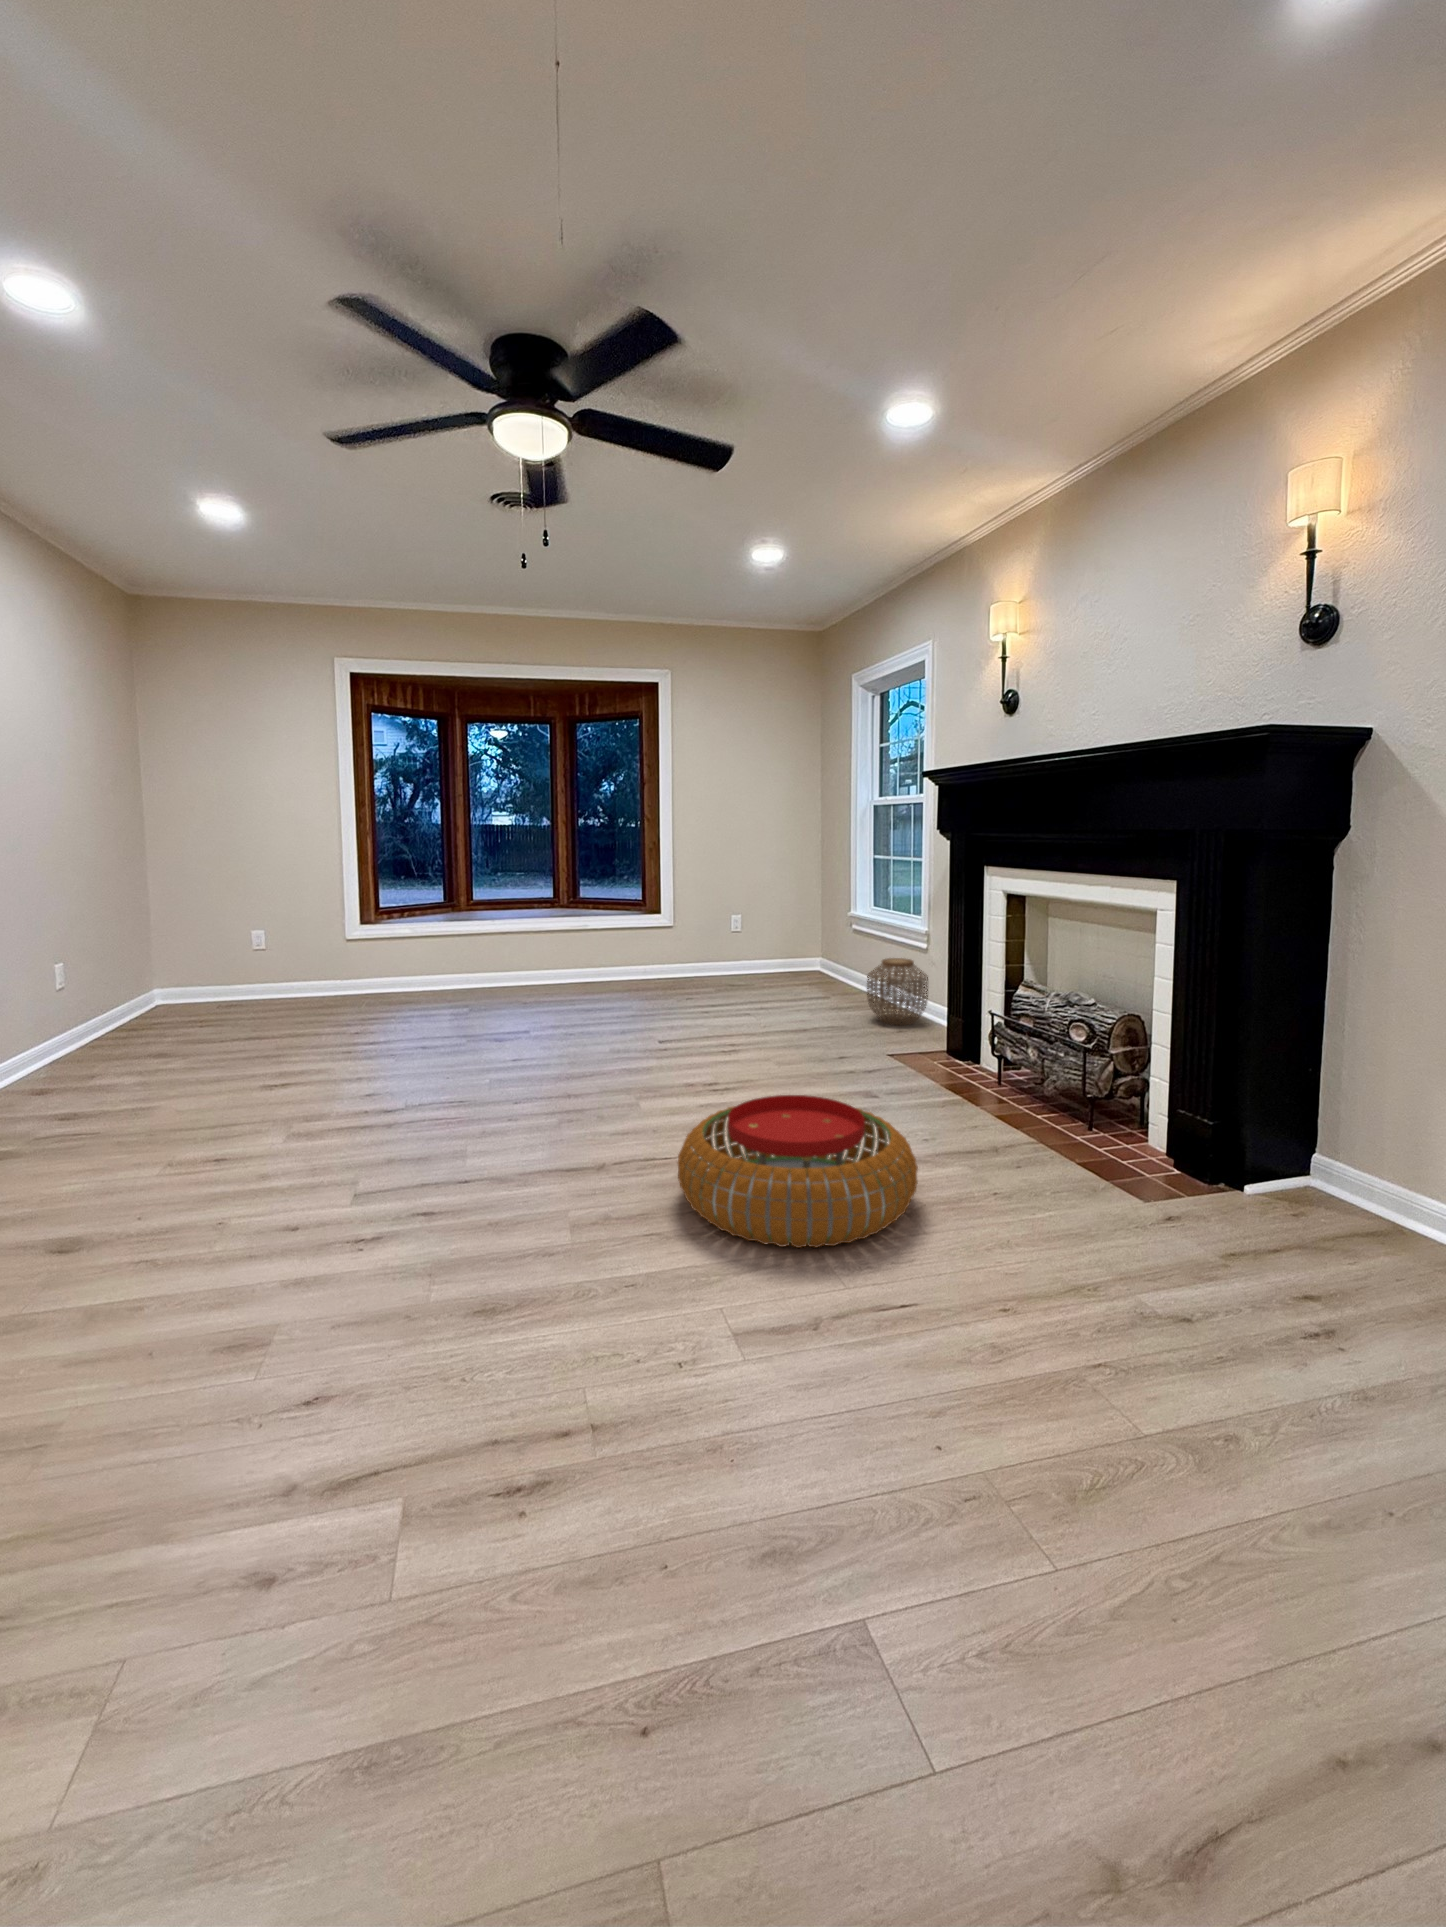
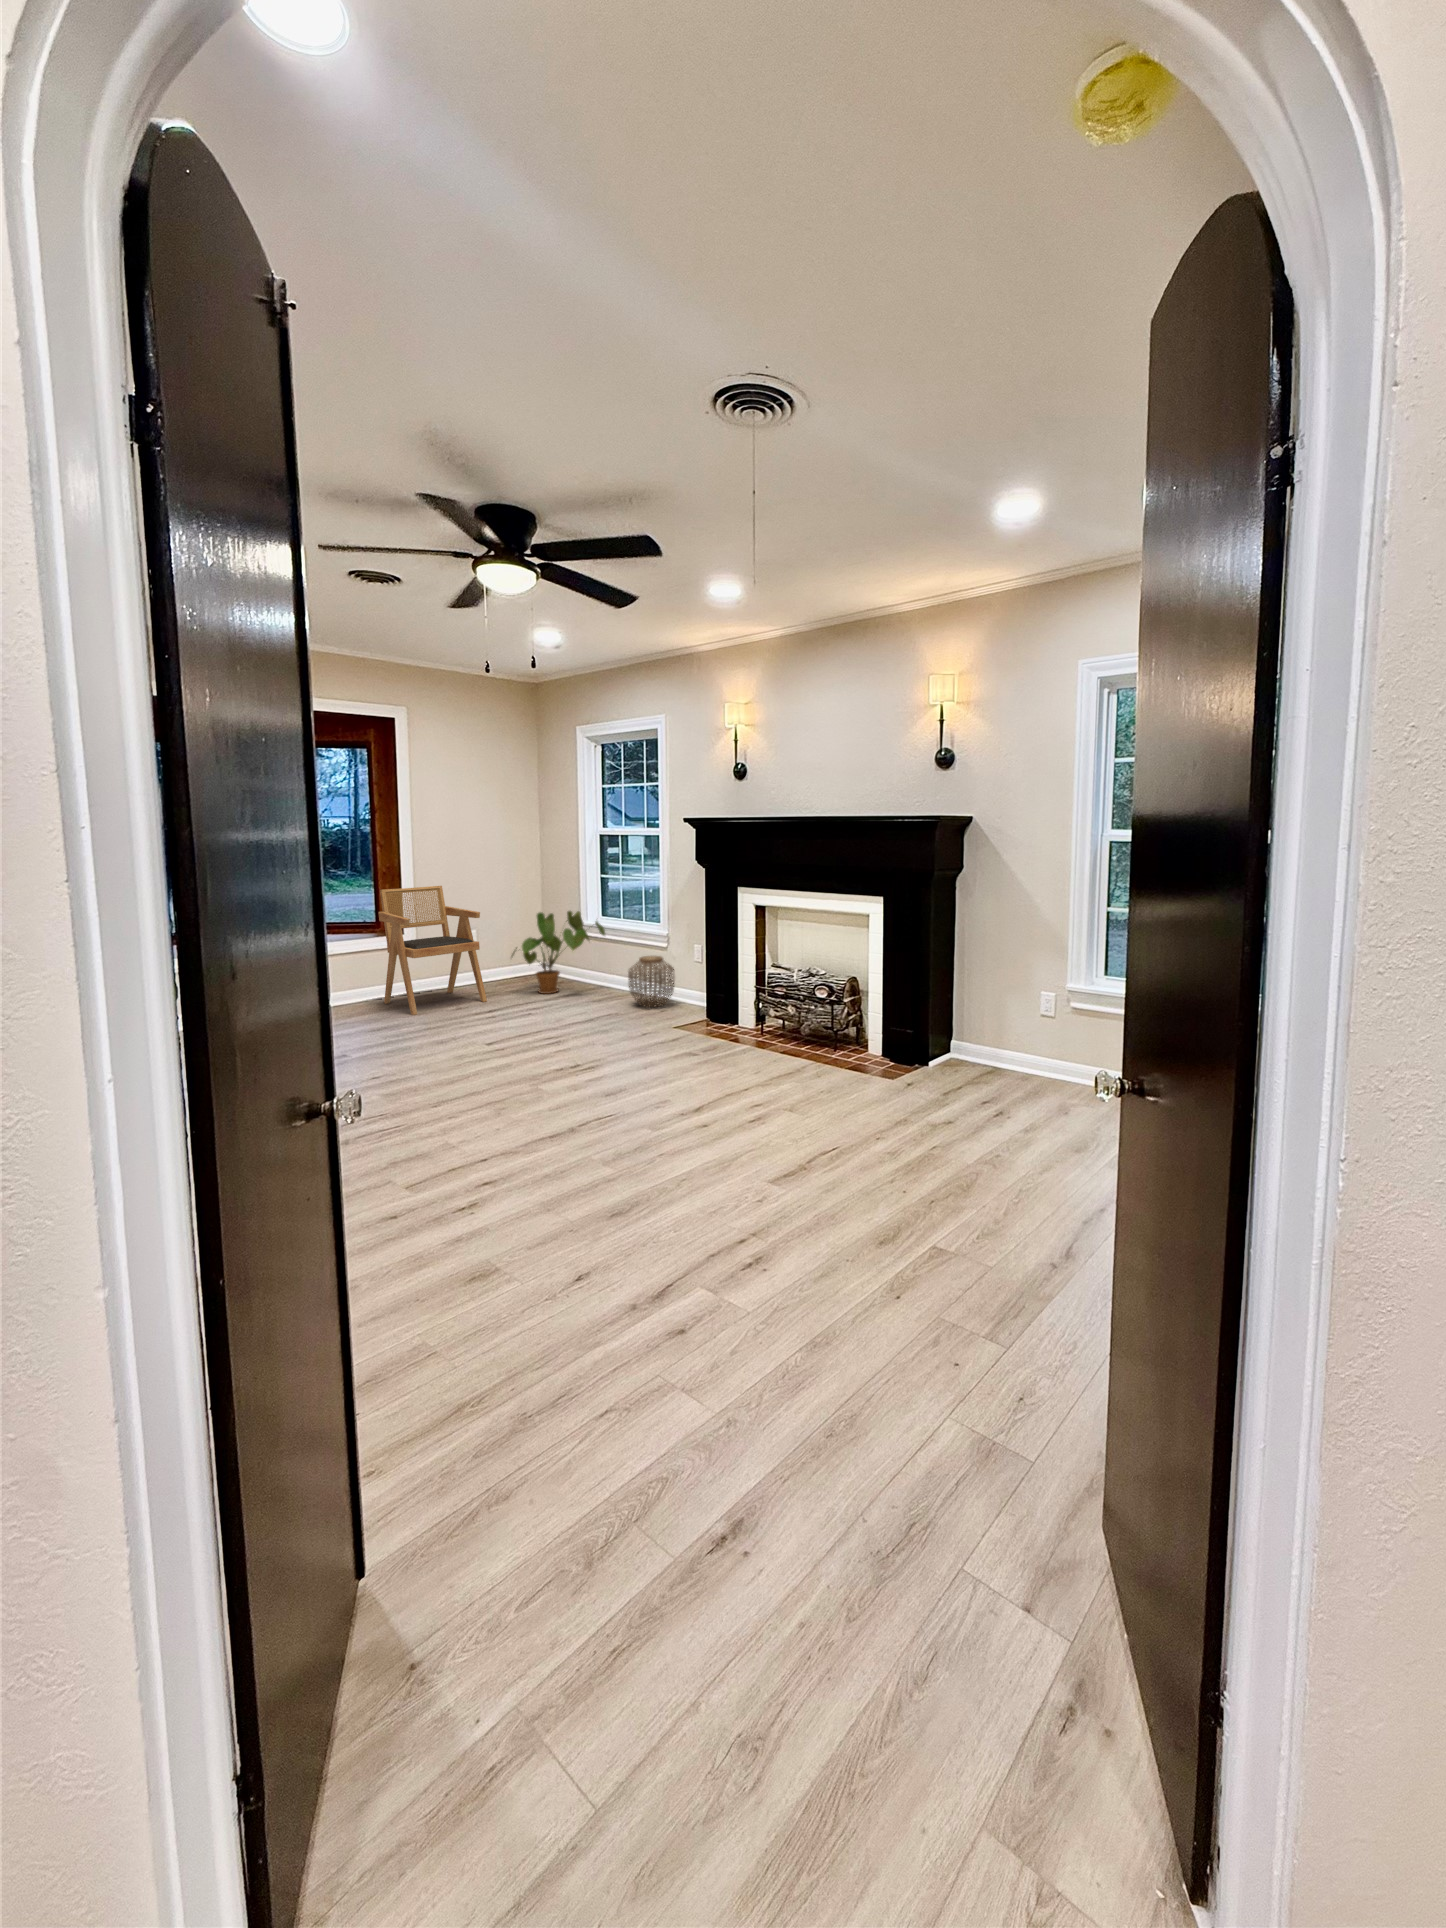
armchair: none [630,863,724,1000] -> present [379,886,487,1015]
house plant: none [758,897,867,994] -> present [512,911,605,994]
pouf: present [678,1095,918,1248] -> none [644,1053,801,1147]

